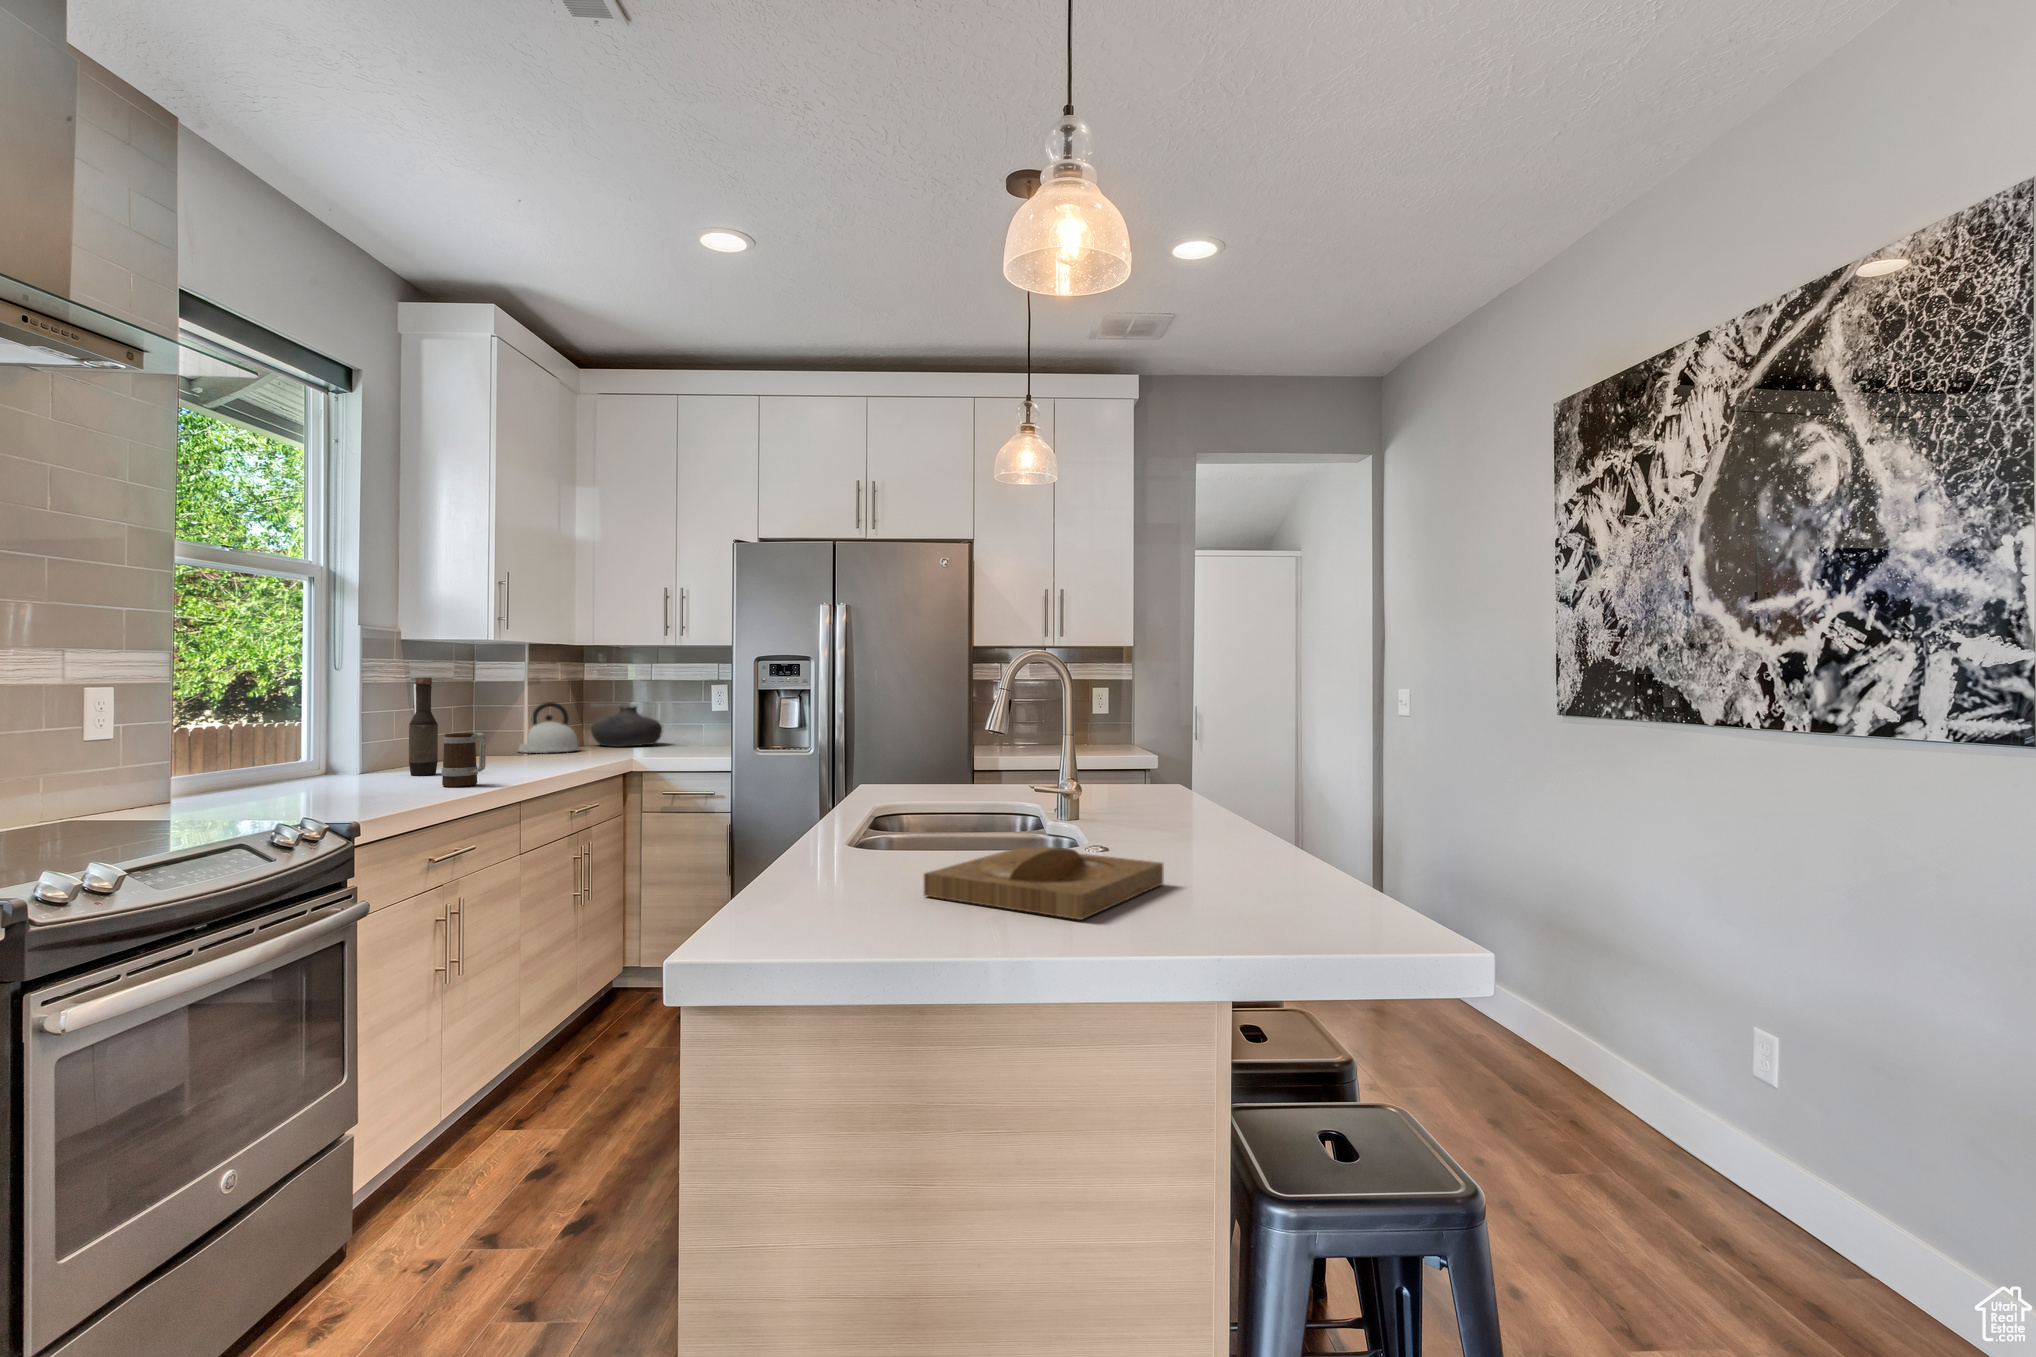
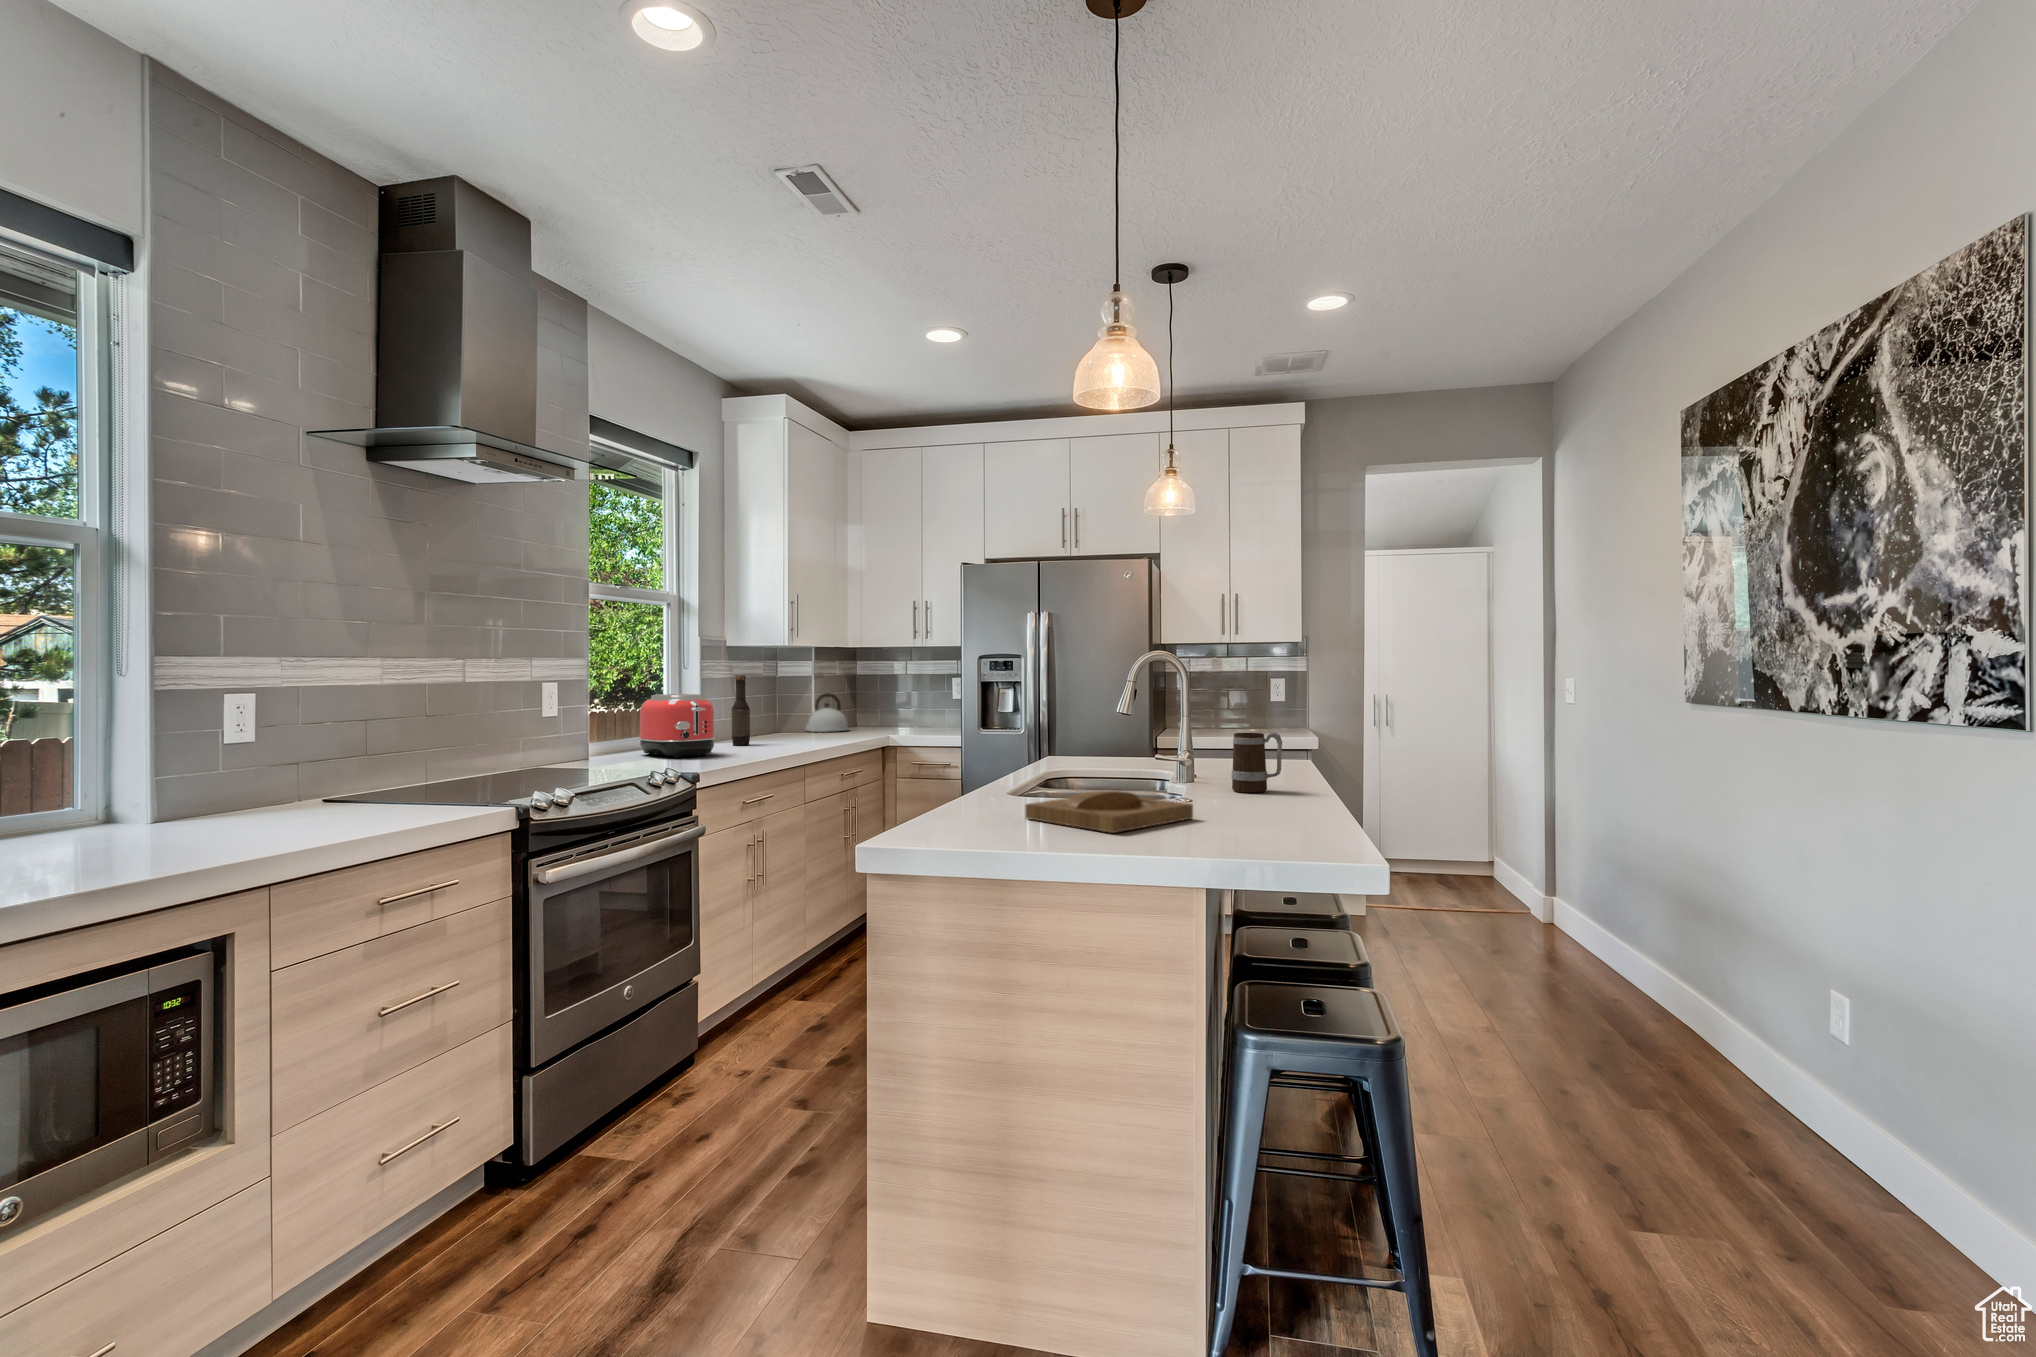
toaster: none [253,704,383,797] -> present [639,694,715,757]
vase: present [591,705,662,747] -> none [858,696,912,728]
mug: present [442,732,486,787] -> present [1232,733,1282,793]

